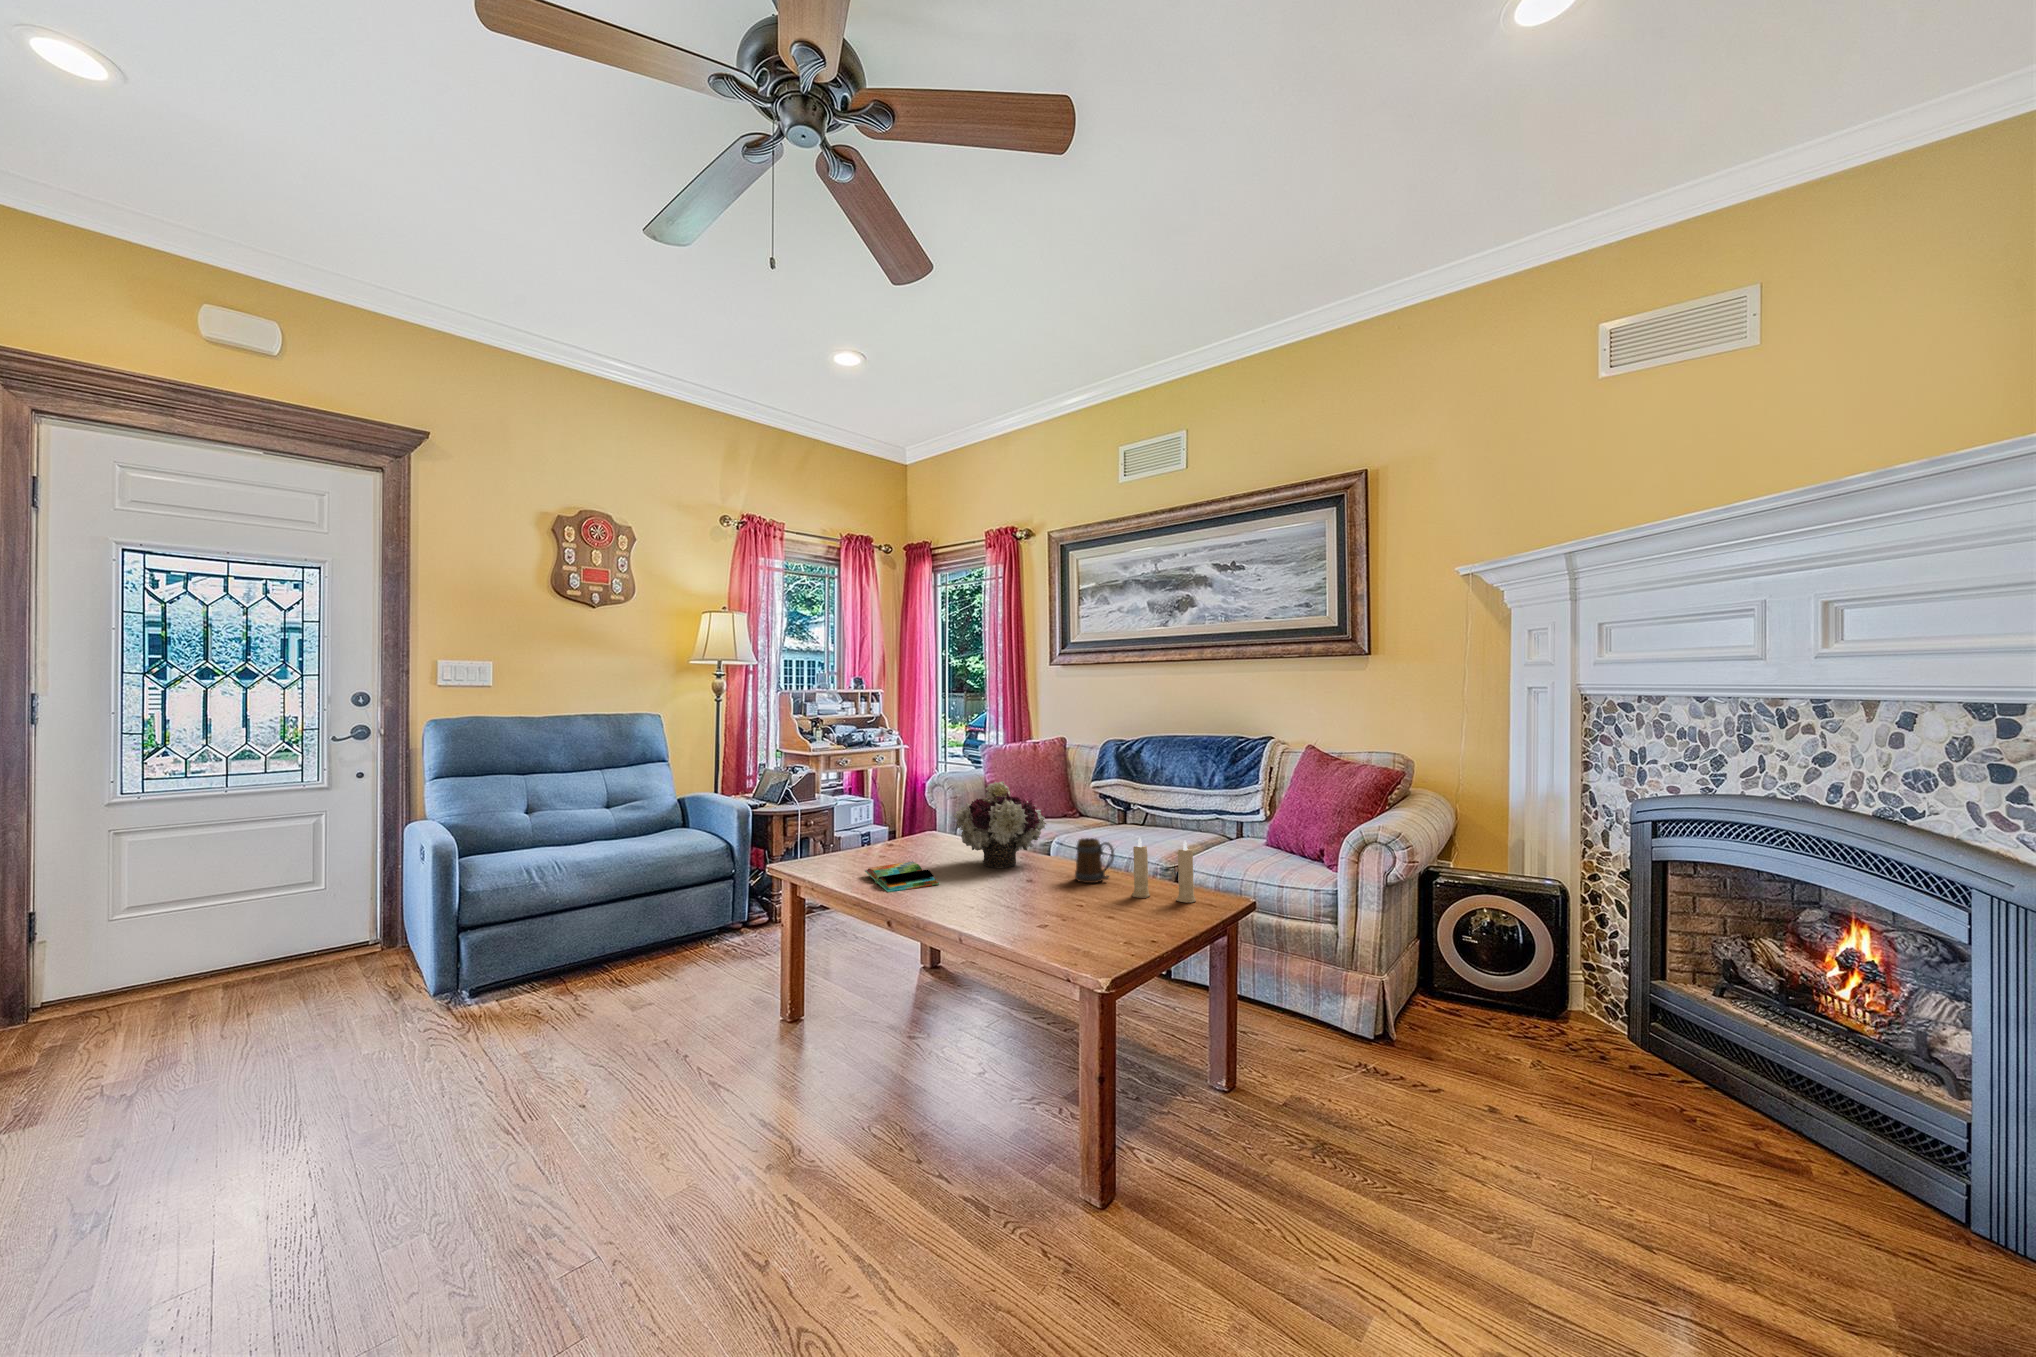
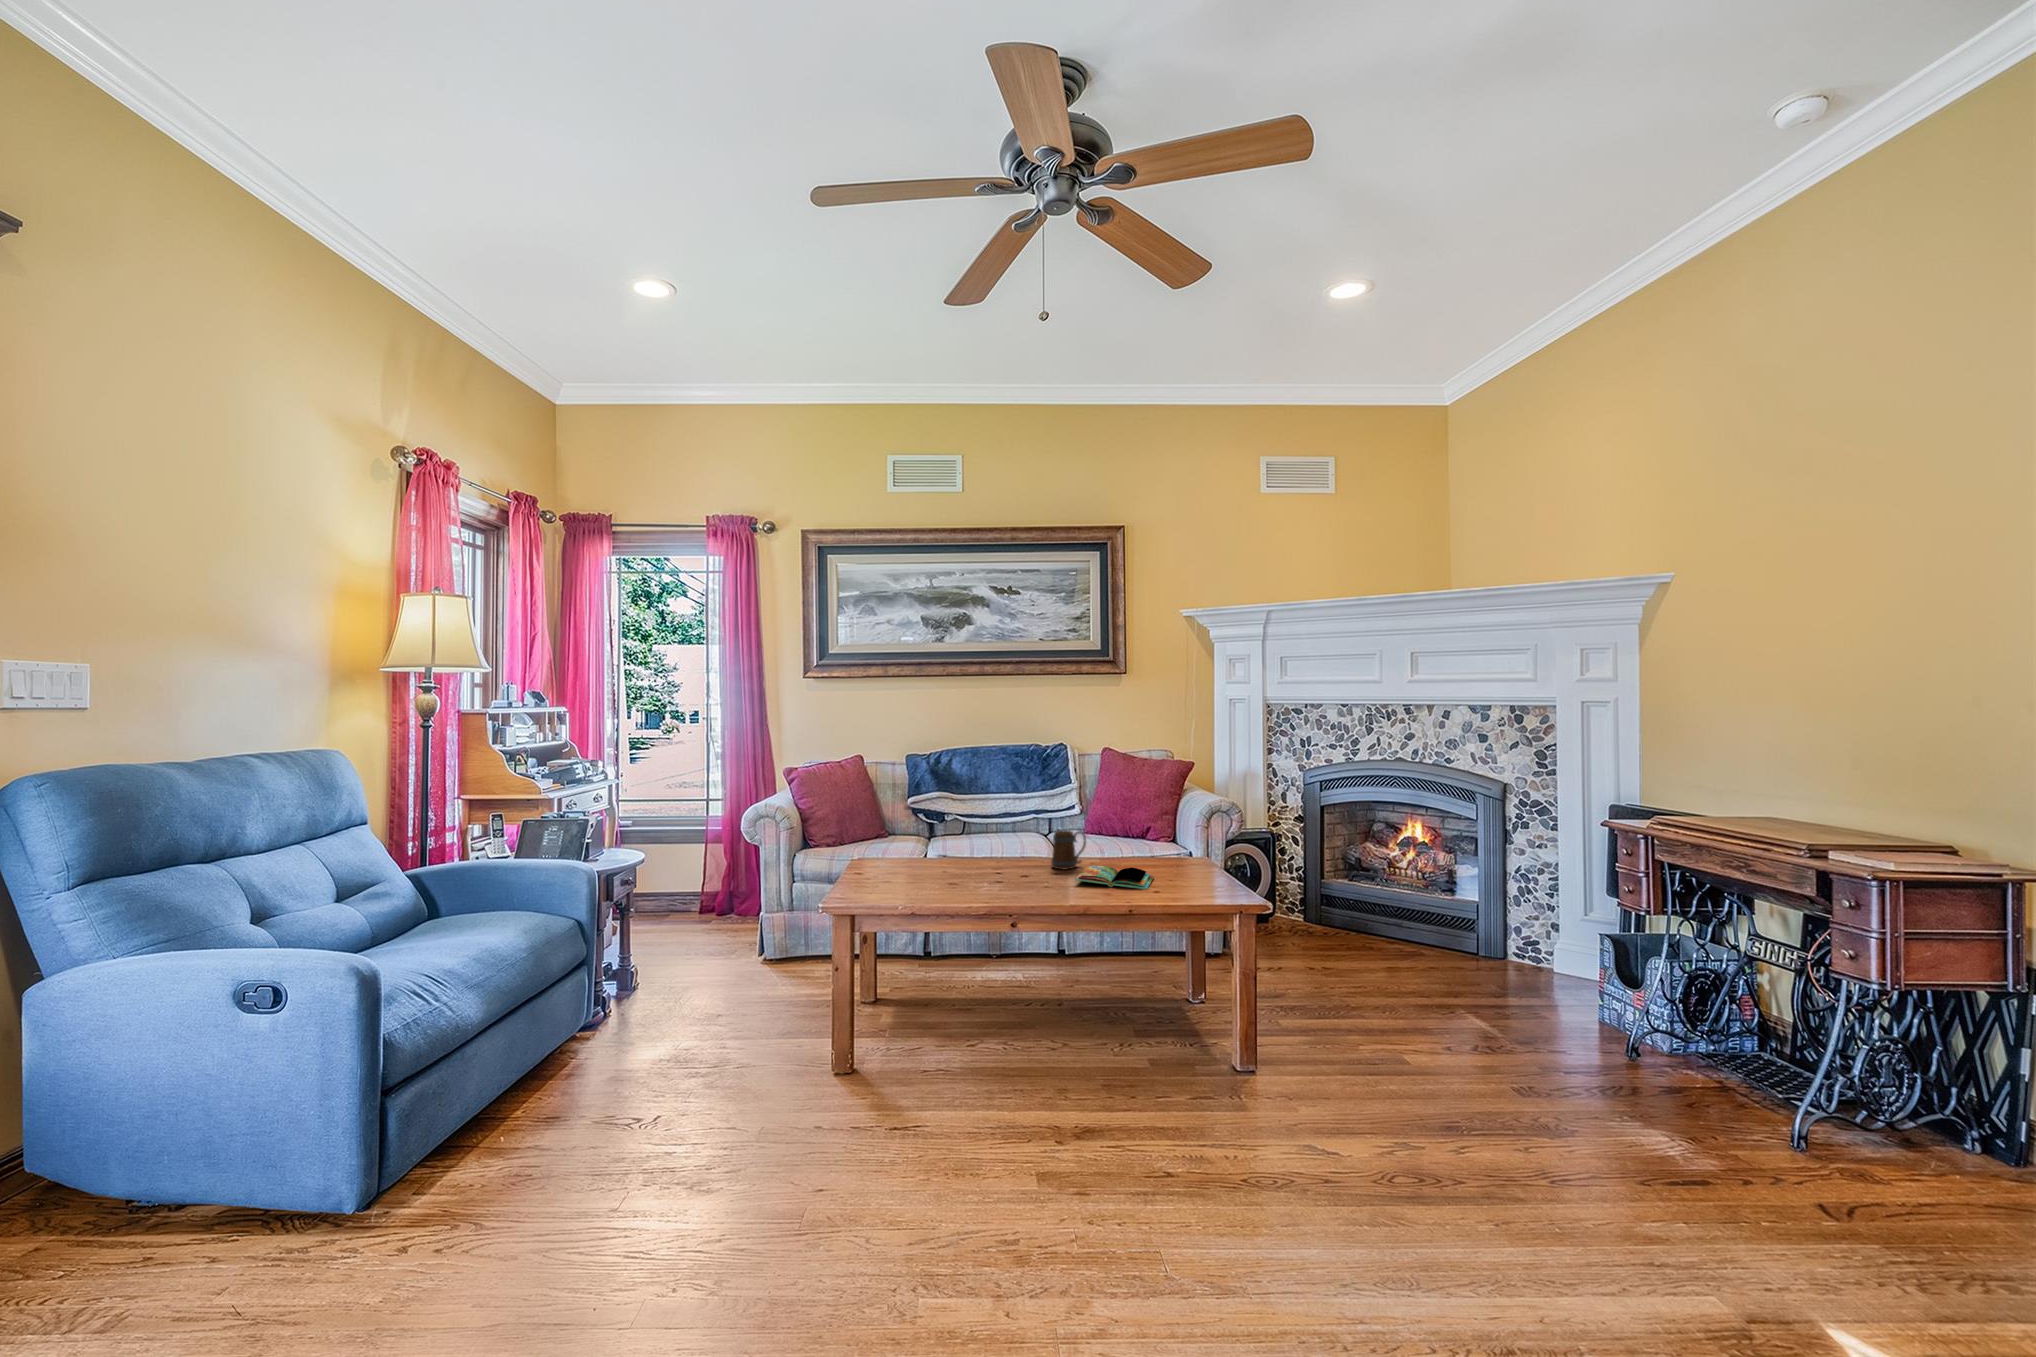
flower arrangement: present [953,781,1046,868] -> none [919,789,997,874]
candle: present [1132,838,1196,903] -> none [1120,816,1169,870]
book: present [865,861,939,892] -> present [1075,866,1154,889]

